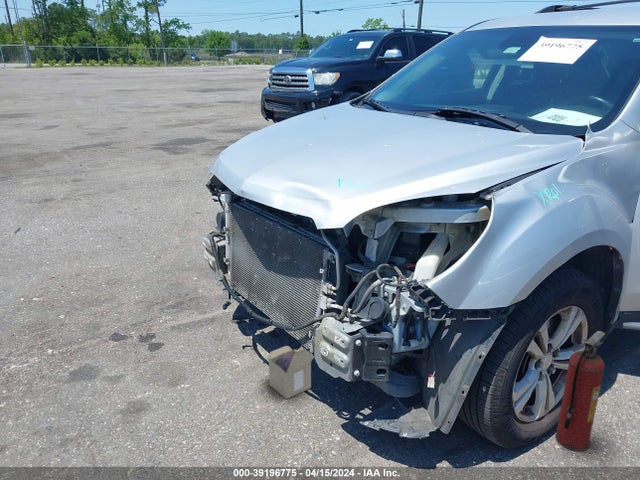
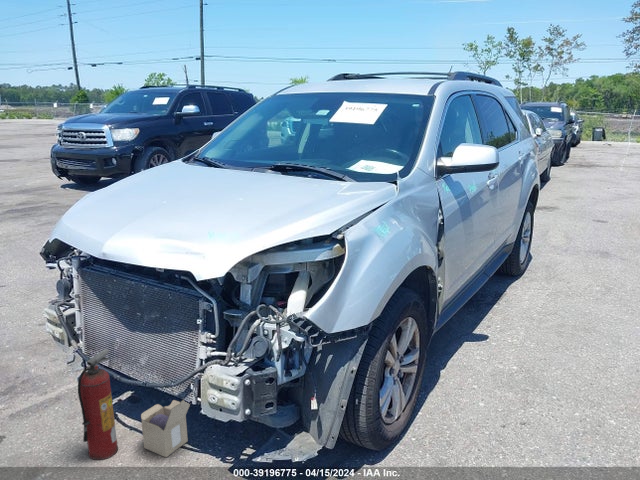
fire extinguisher: present [556,331,605,451] -> present [78,349,118,460]

